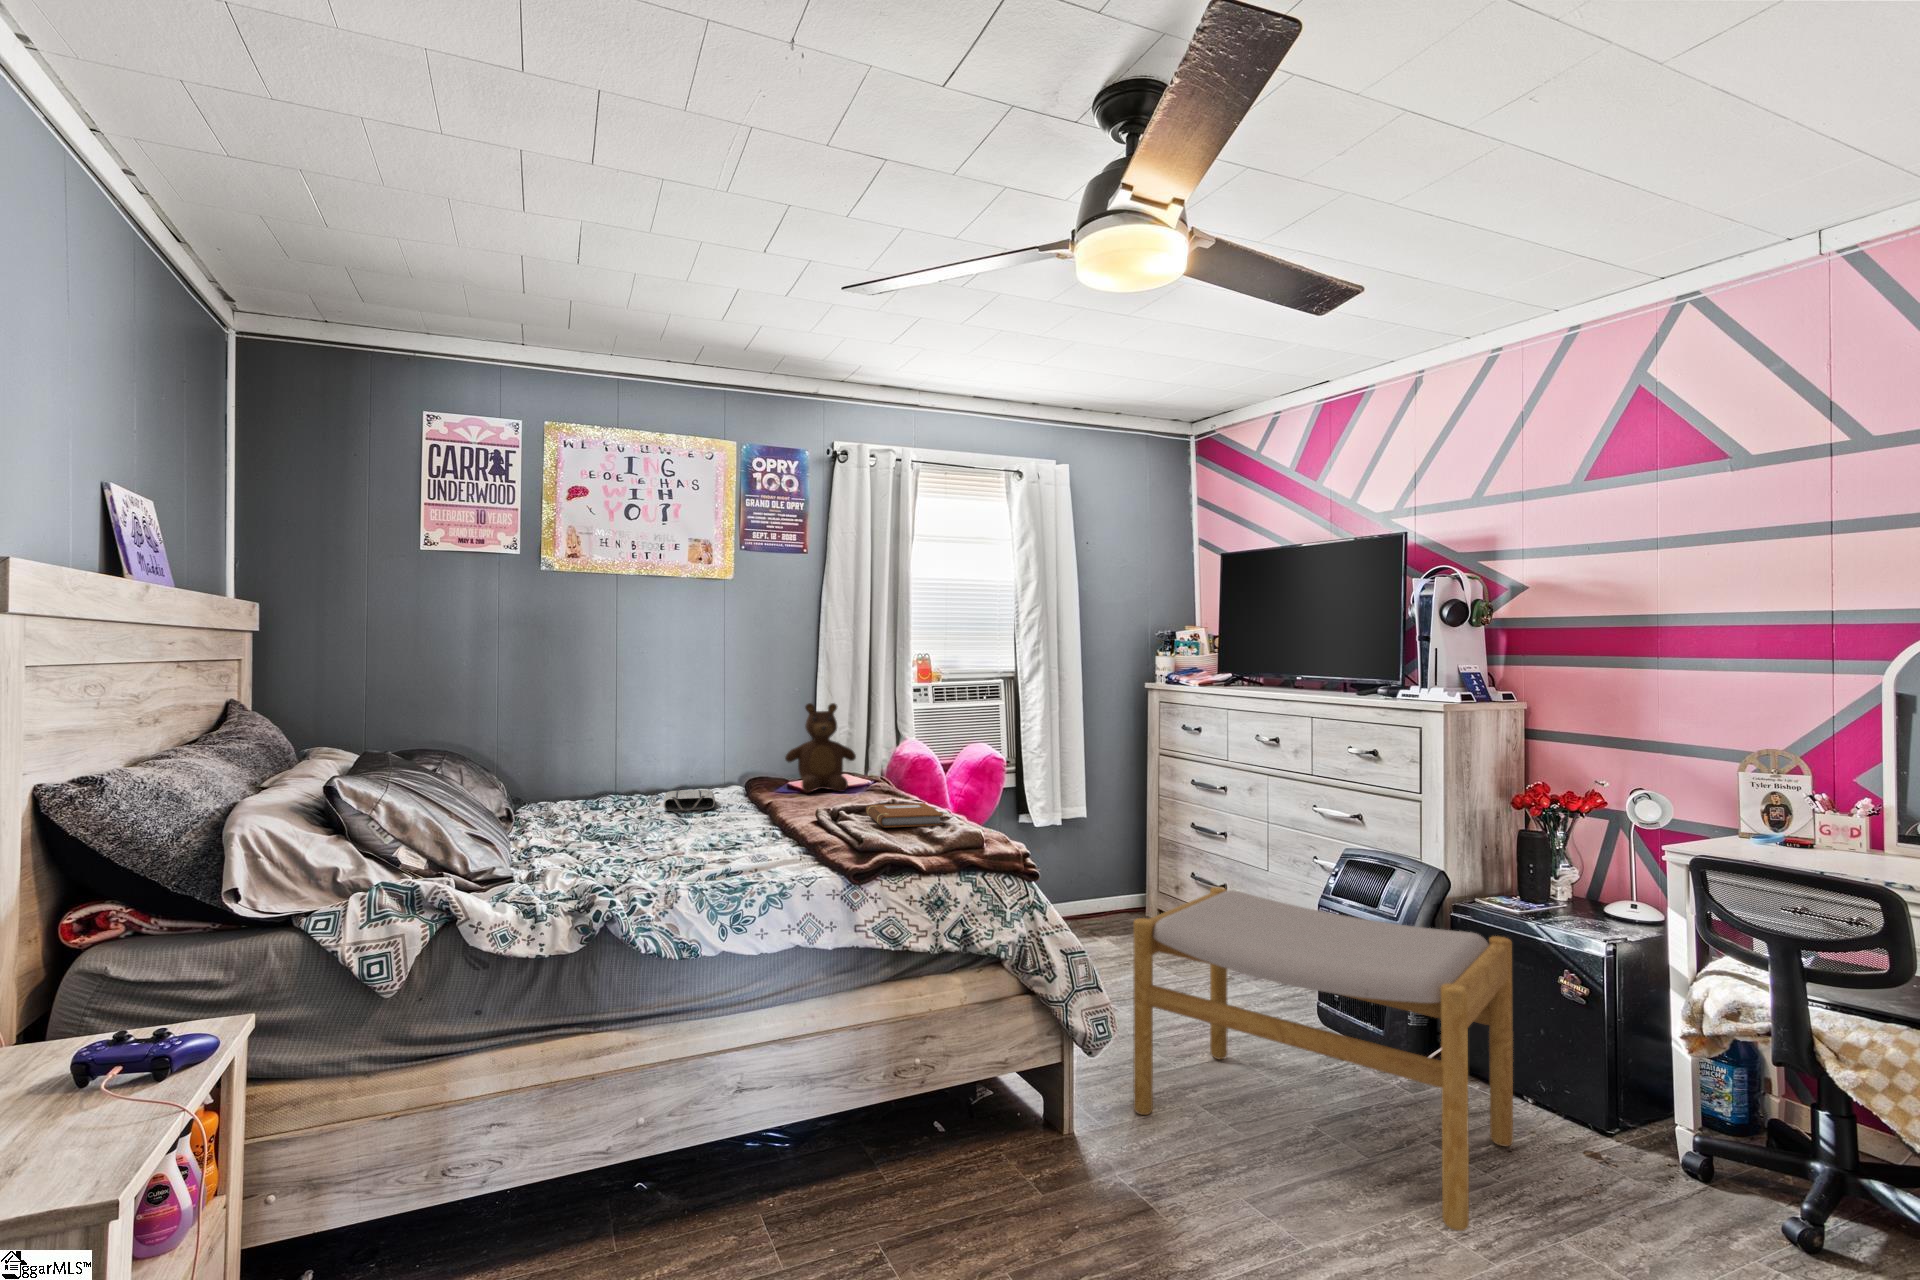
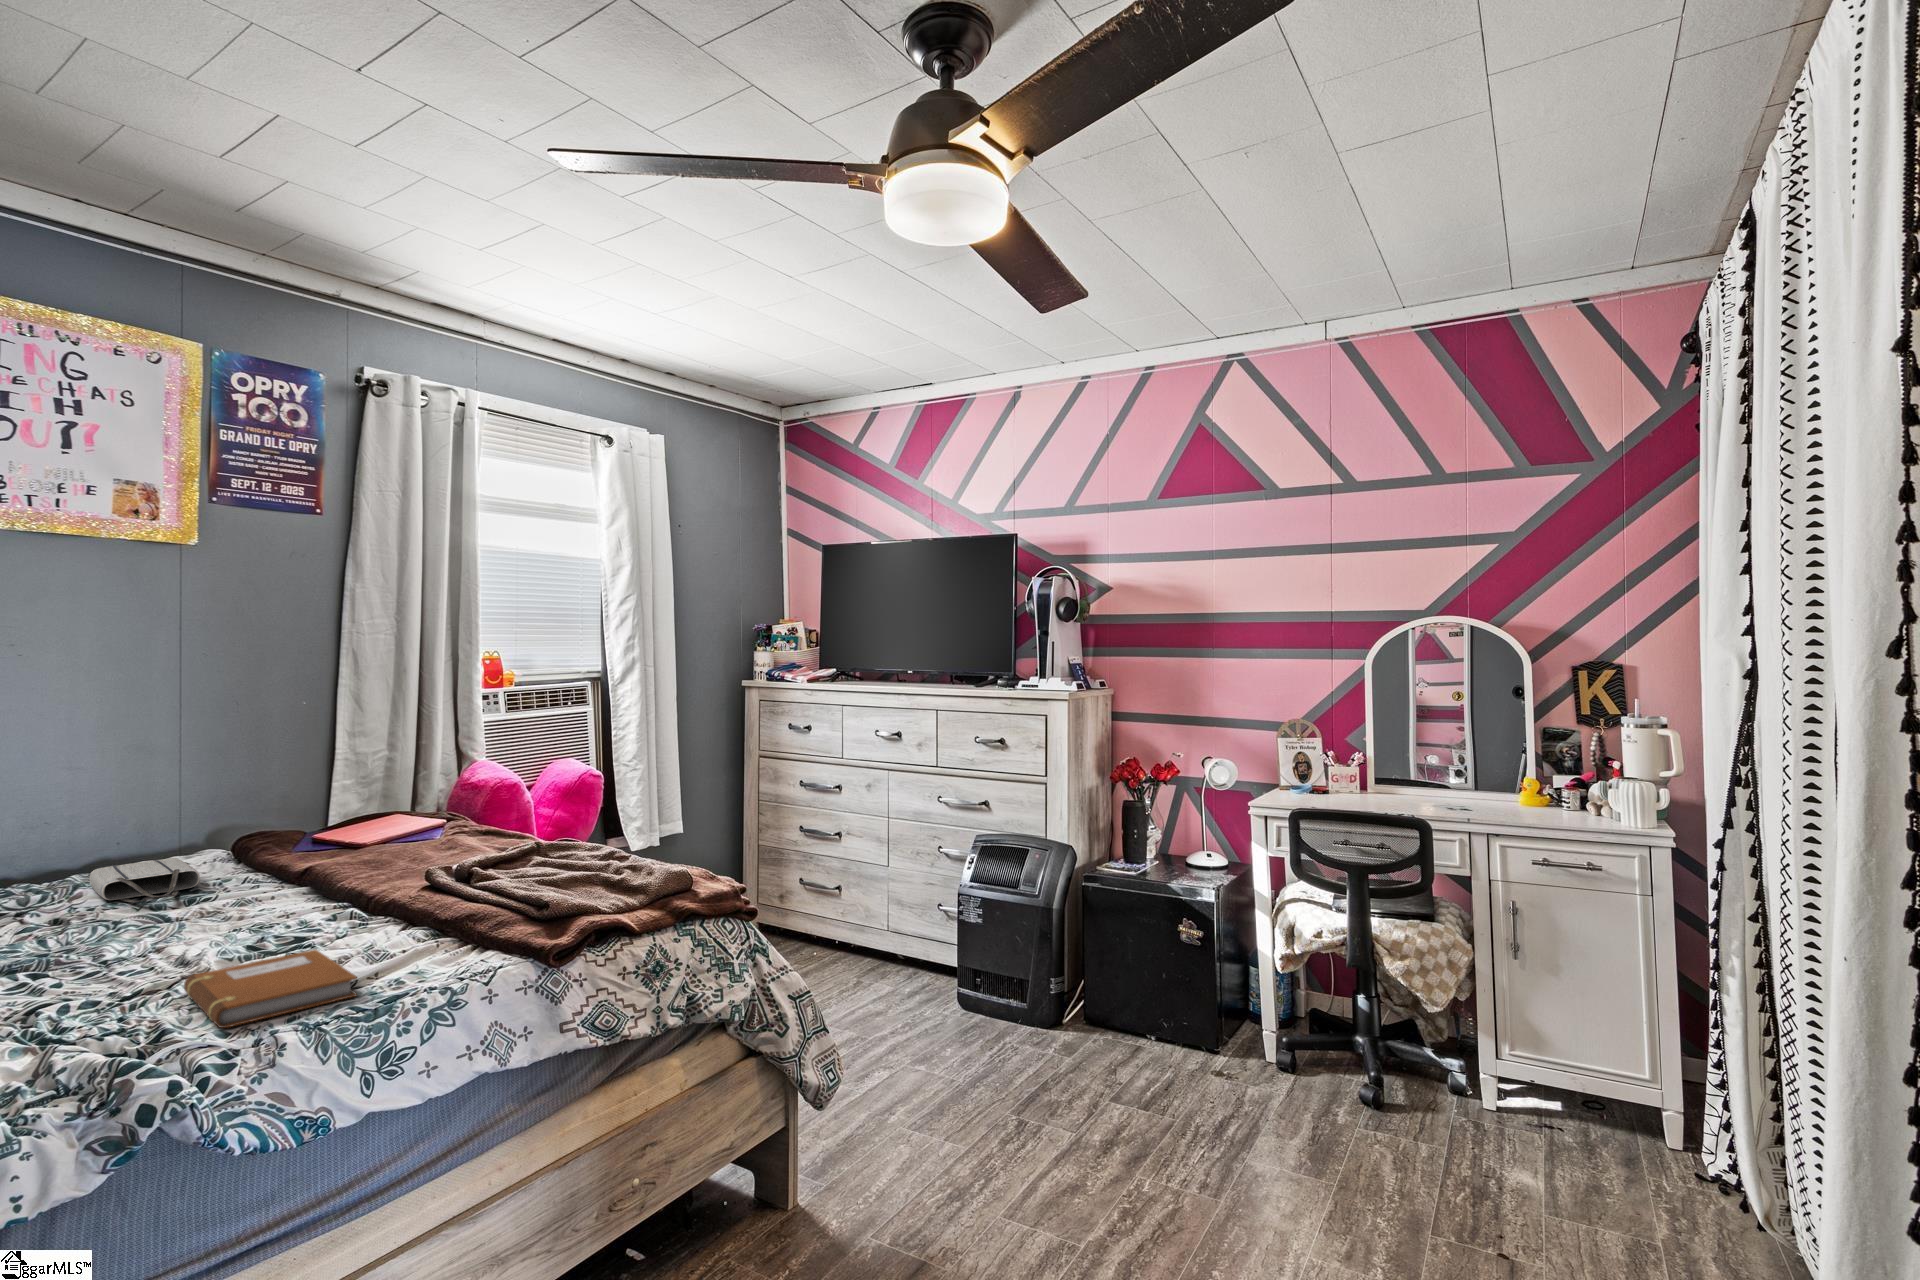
teddy bear: present [785,703,856,793] -> none [313,719,424,845]
notebook: present [866,803,943,827] -> present [184,949,357,1028]
footstool: present [1133,887,1513,1231] -> none [849,891,1184,1178]

